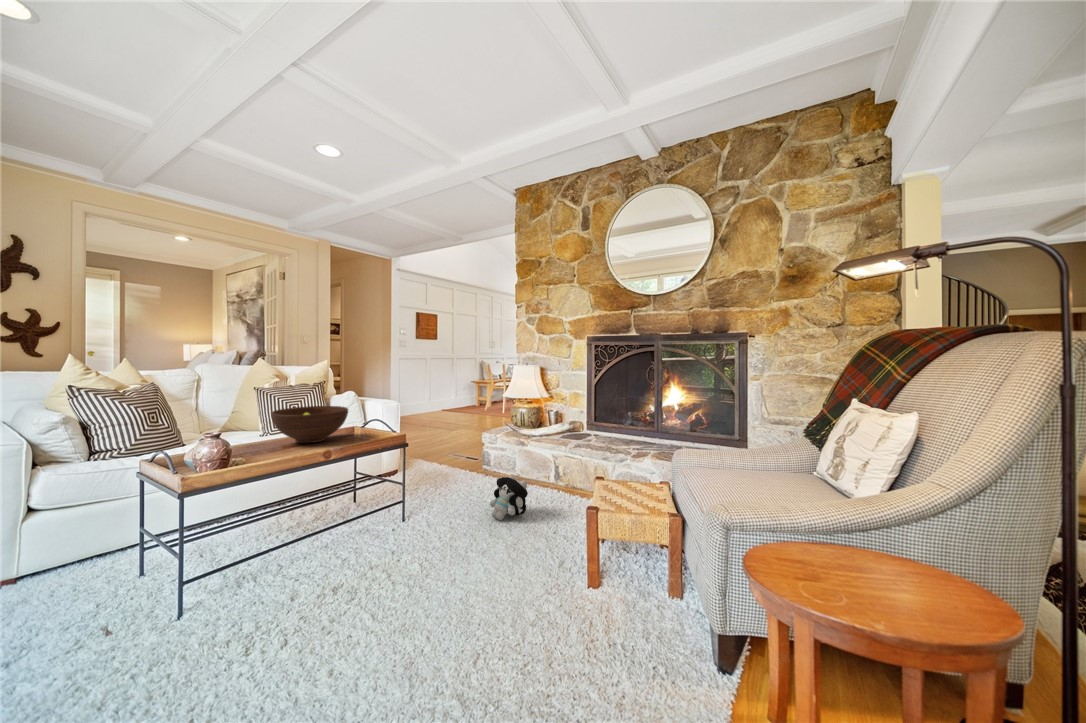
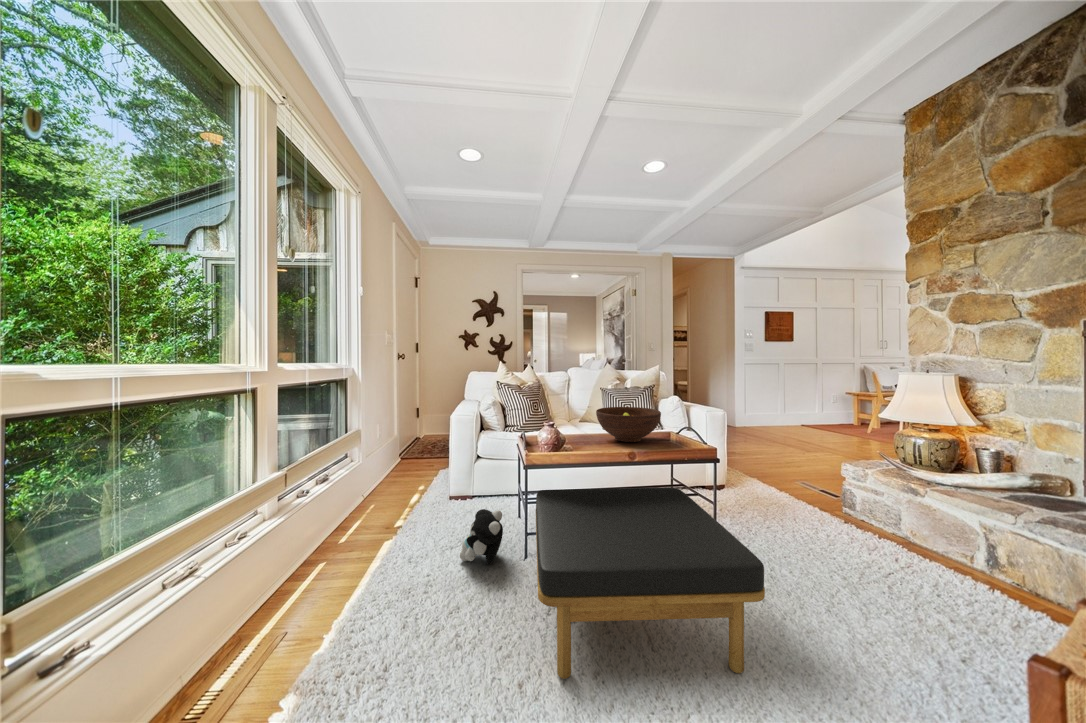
ottoman: none [209,475,457,674] -> present [536,488,765,679]
plush toy: present [490,475,528,520] -> present [460,509,503,564]

